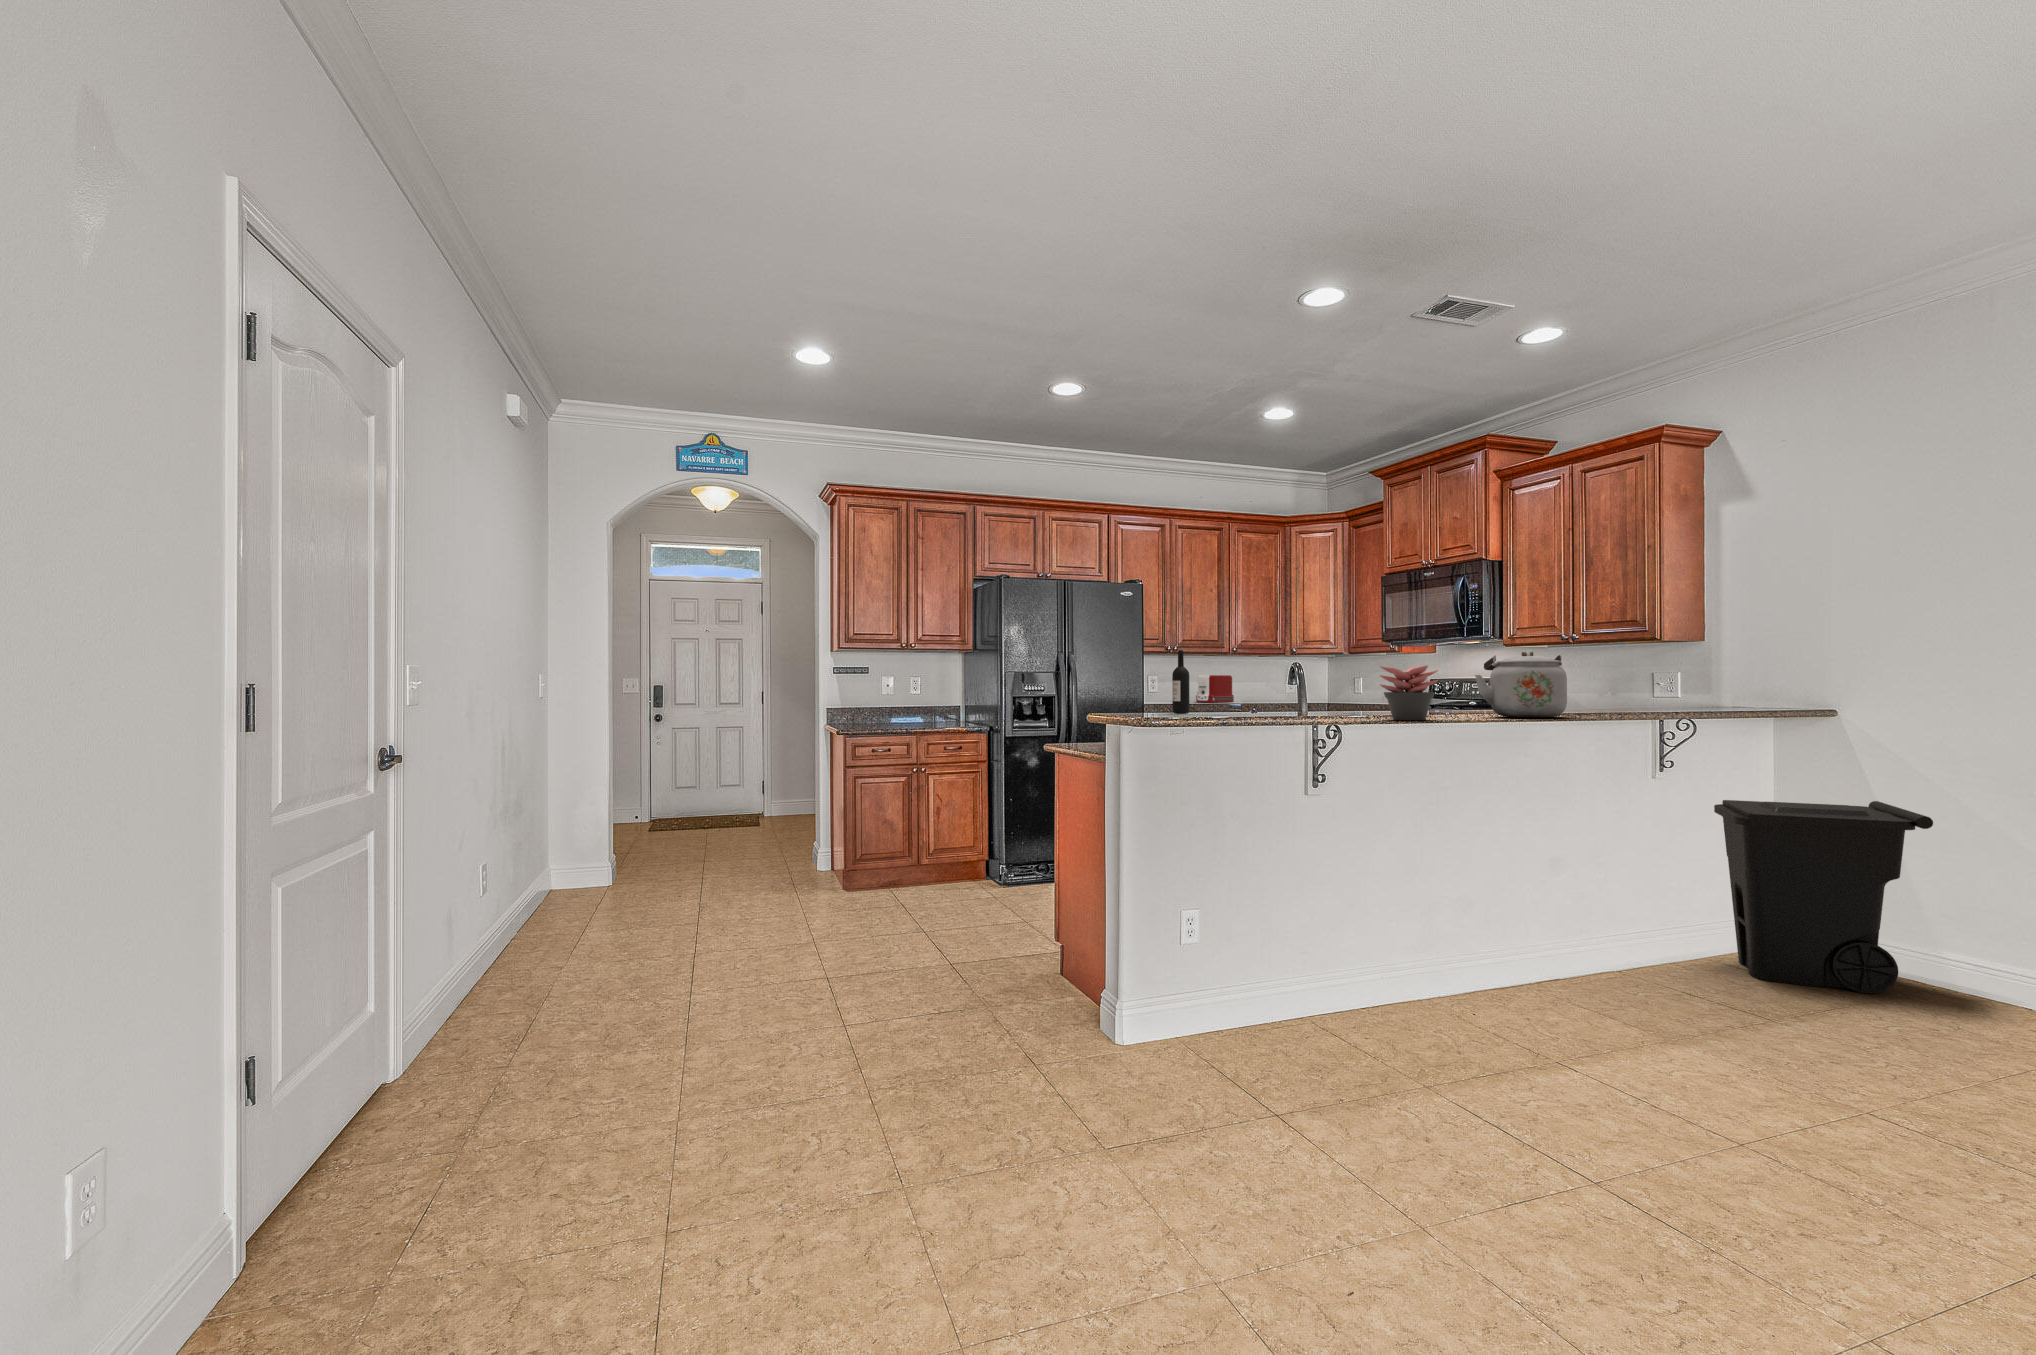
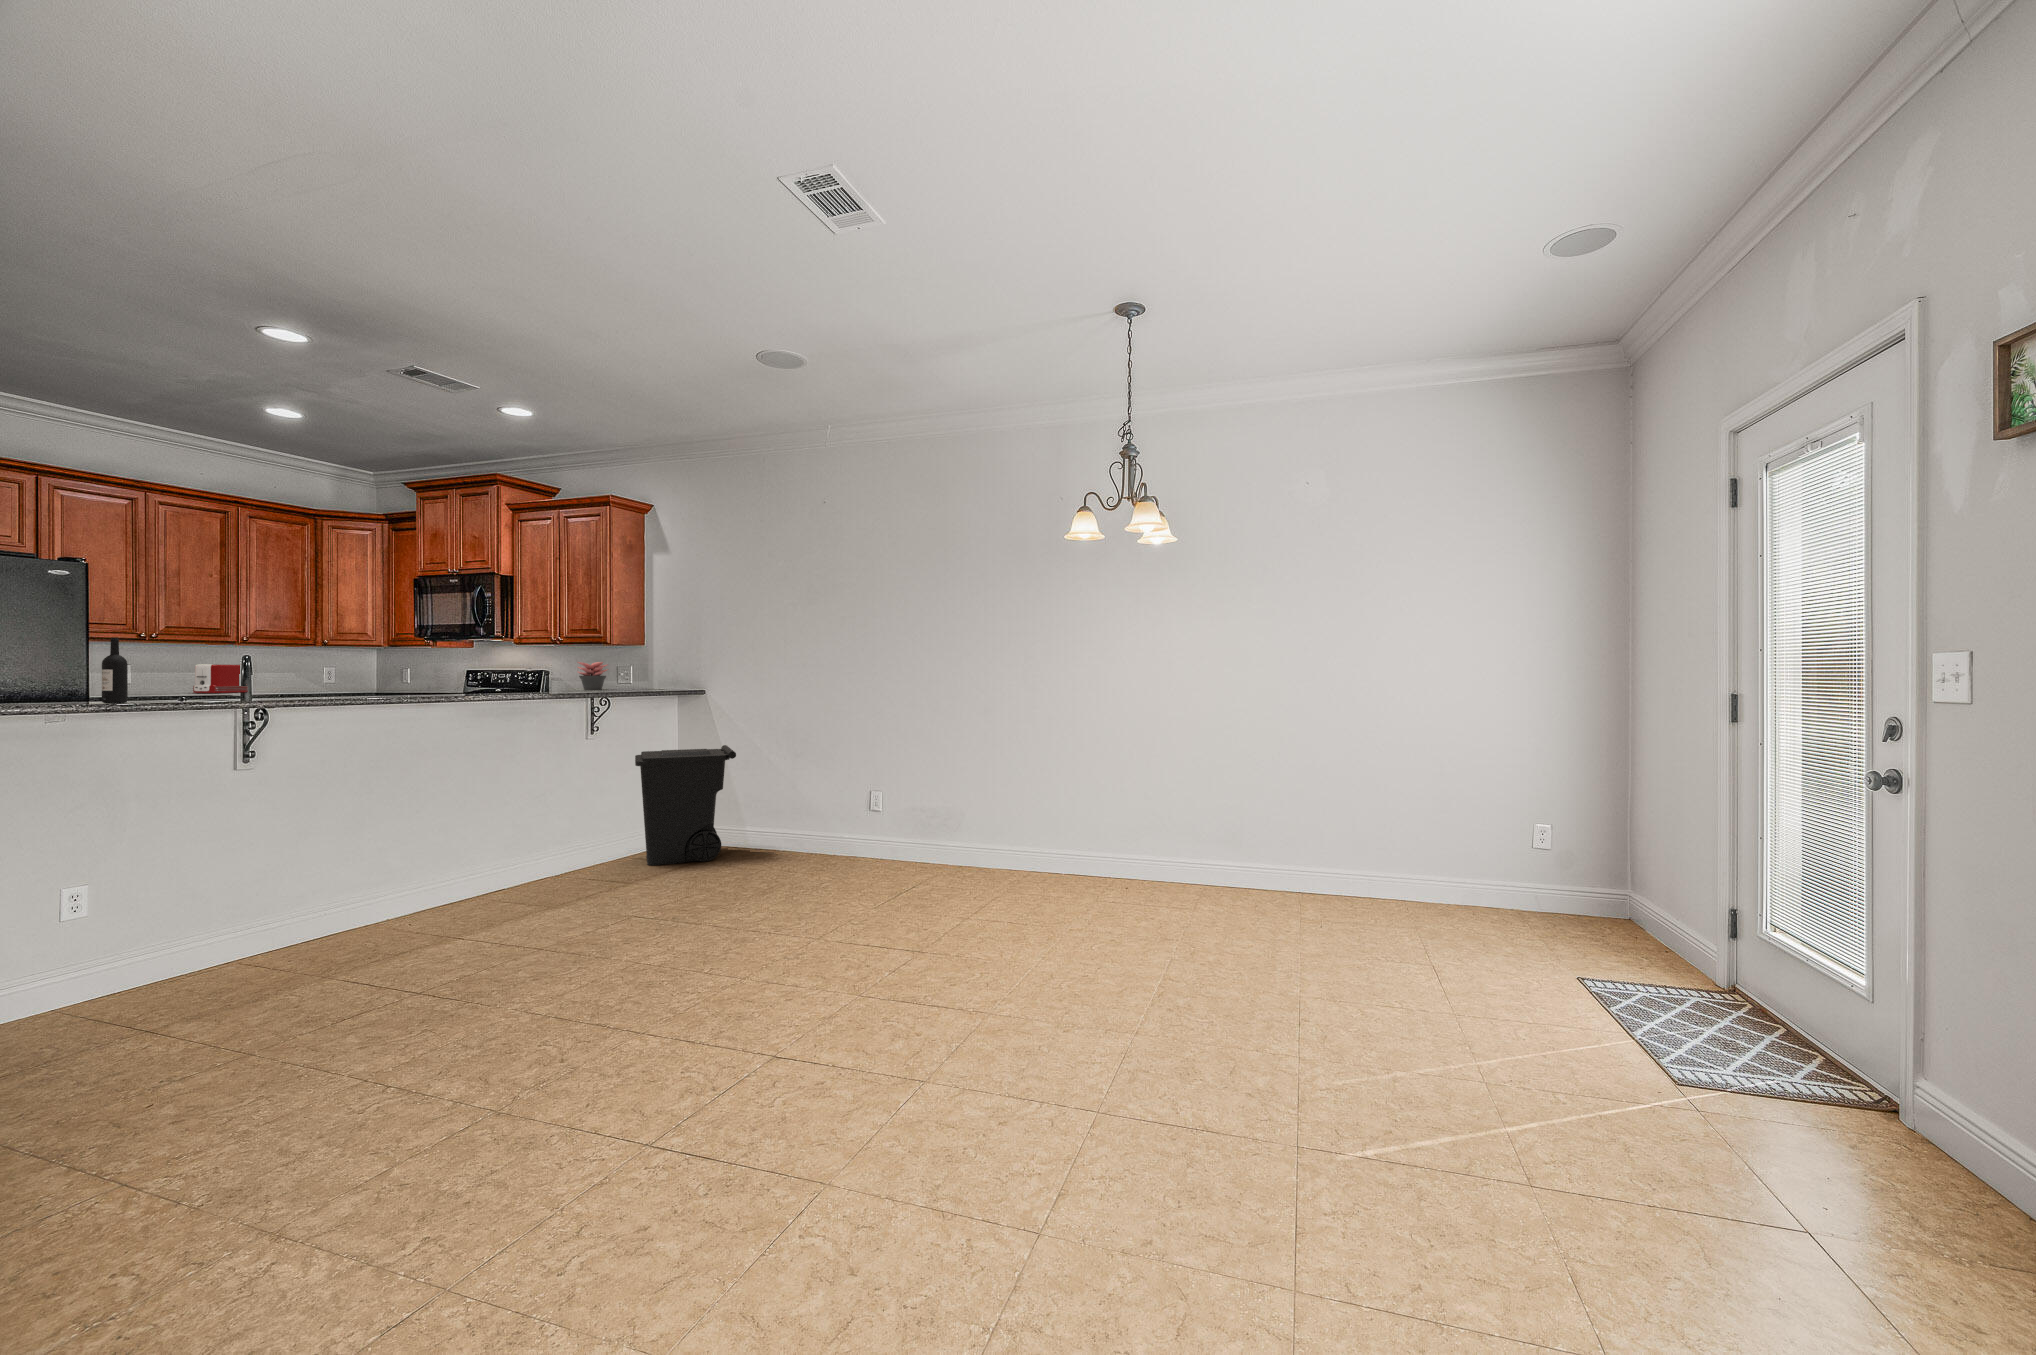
kettle: present [1475,651,1567,718] -> none [429,649,504,698]
succulent plant: present [1380,665,1438,720] -> present [577,662,608,690]

